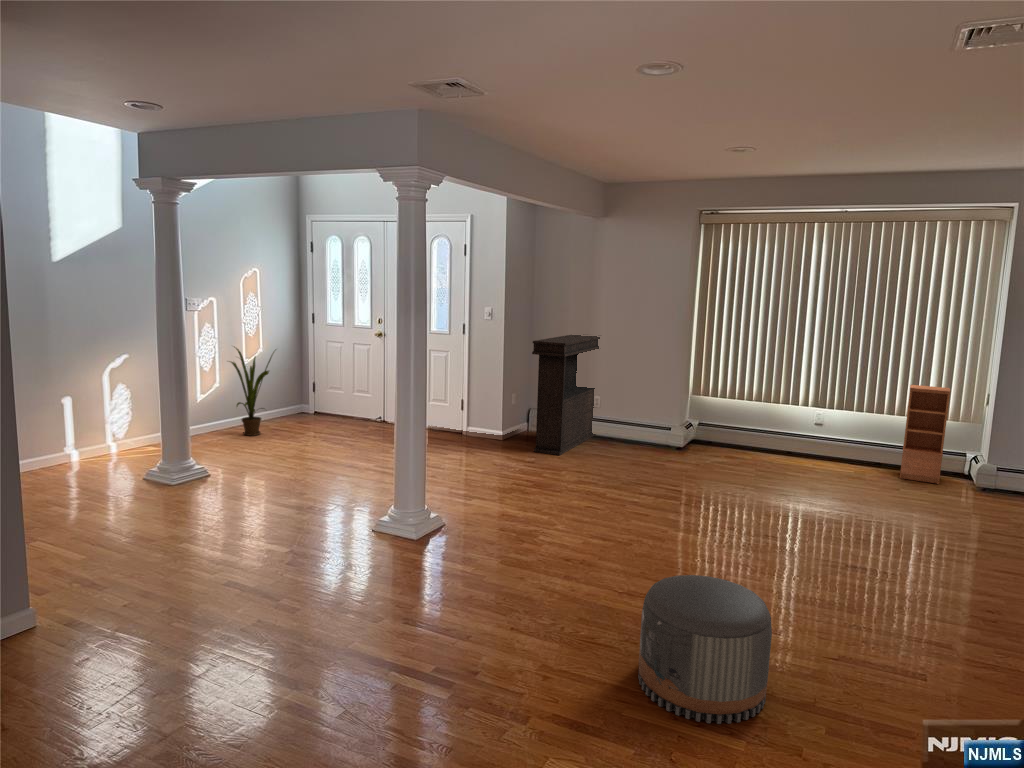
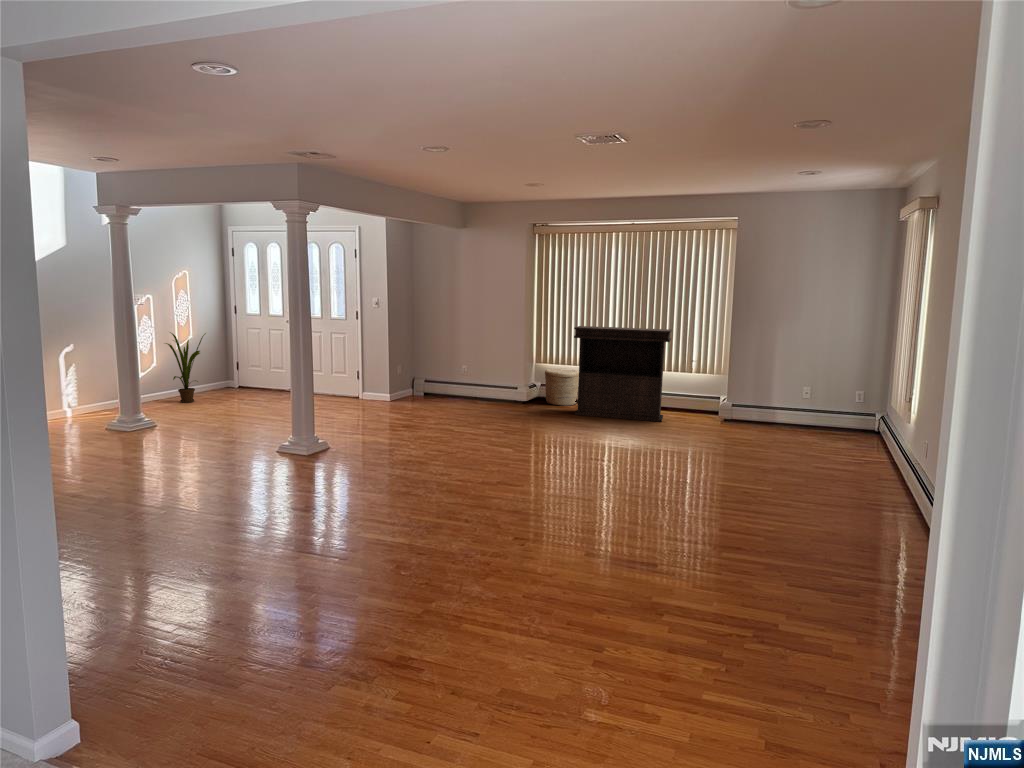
console table: present [532,335,600,456] -> present [574,326,672,422]
bookcase: present [900,385,951,484] -> none [673,349,706,419]
woven basket: none [708,404,756,455] -> present [545,369,579,406]
pouf: present [638,575,772,724] -> none [429,456,507,536]

